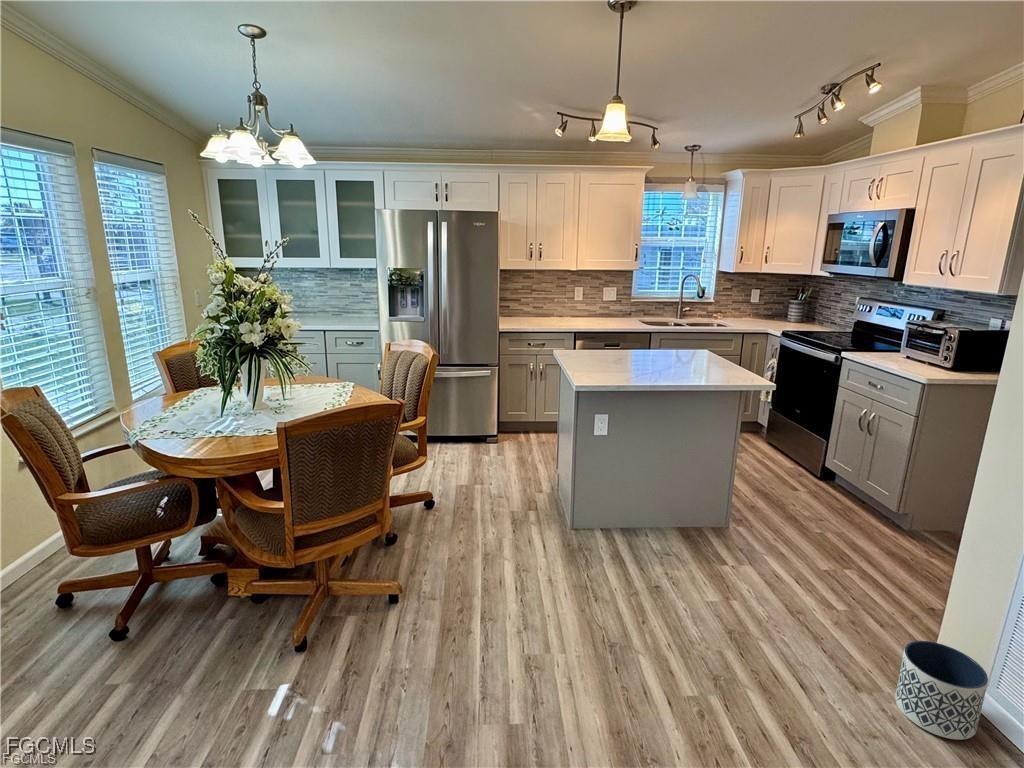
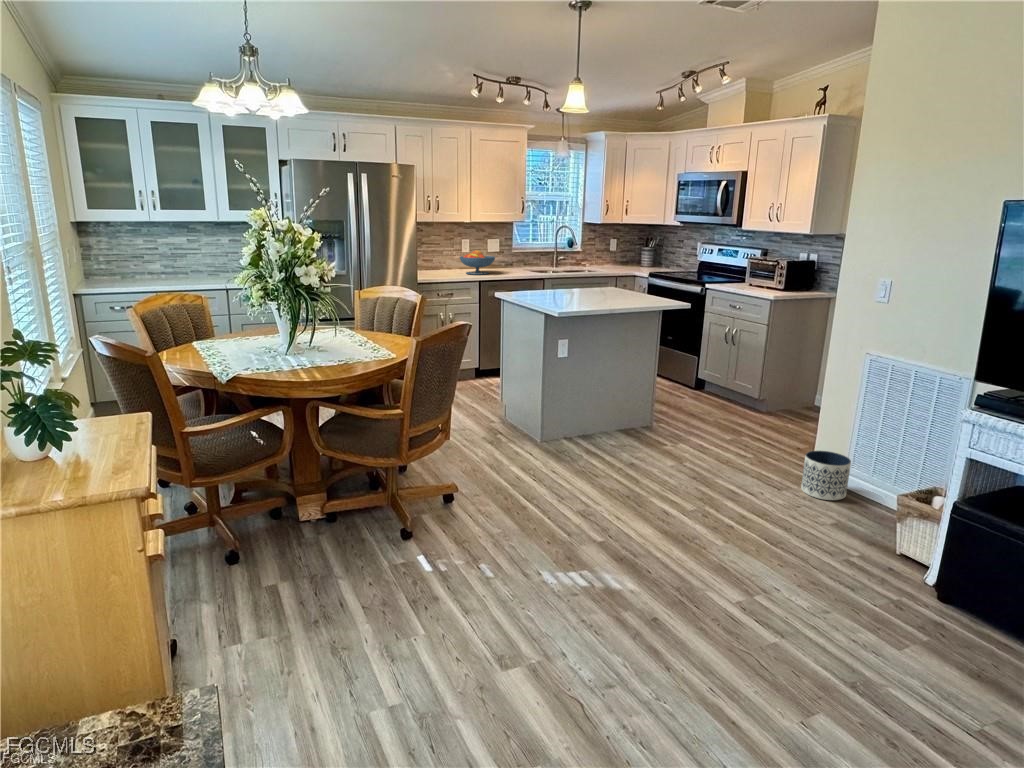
fruit bowl: none [561,299,599,325] -> present [460,250,495,275]

